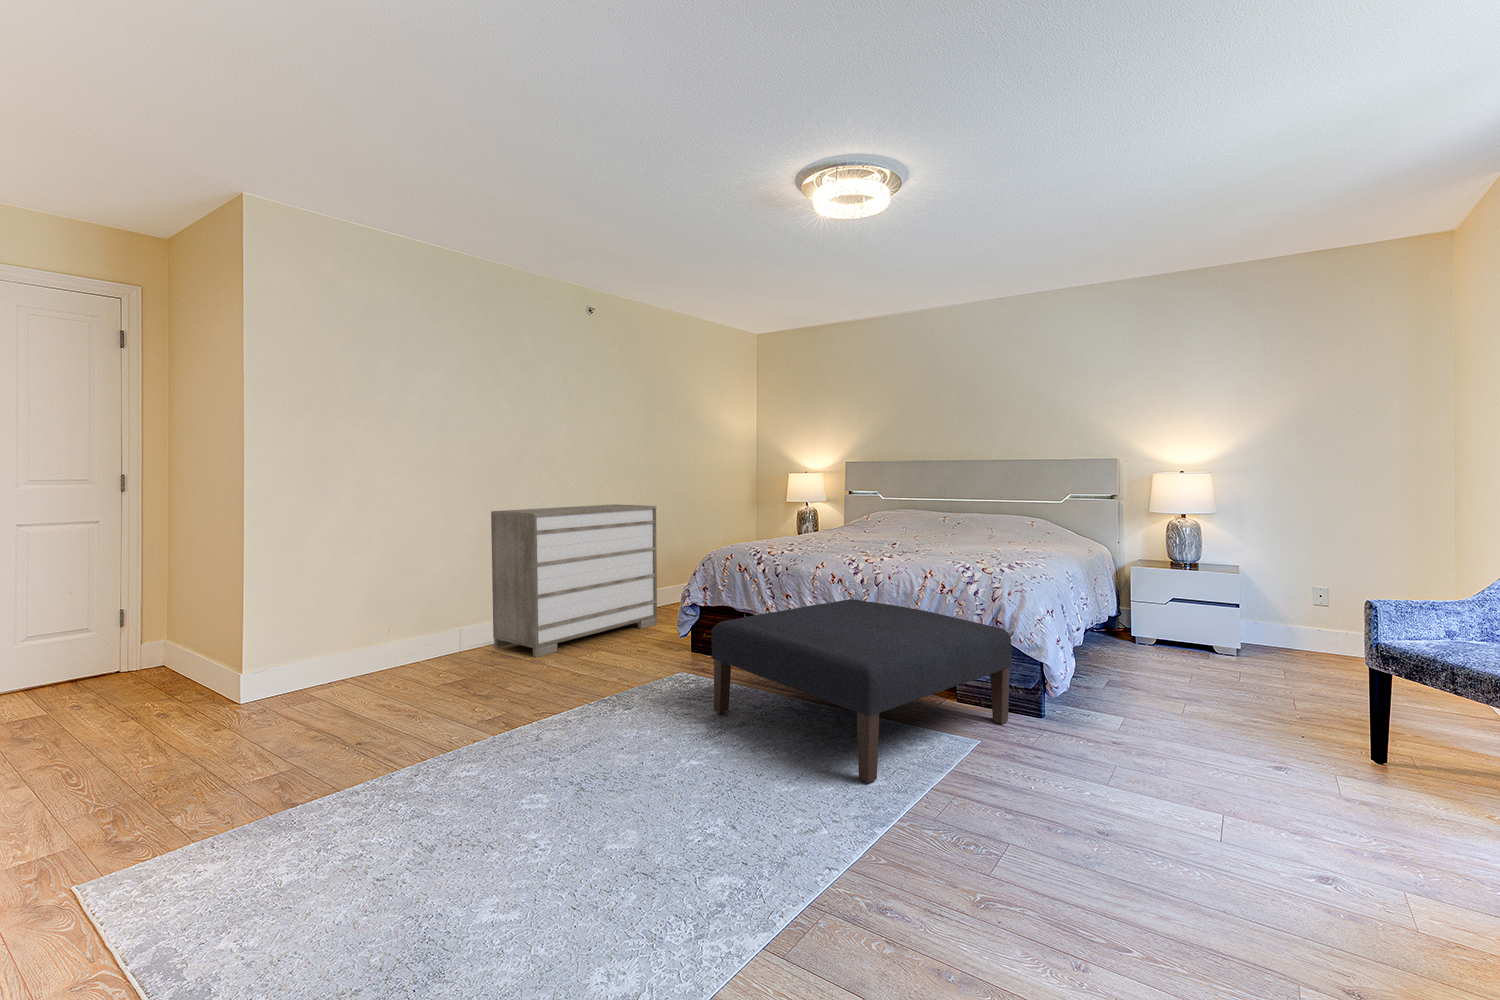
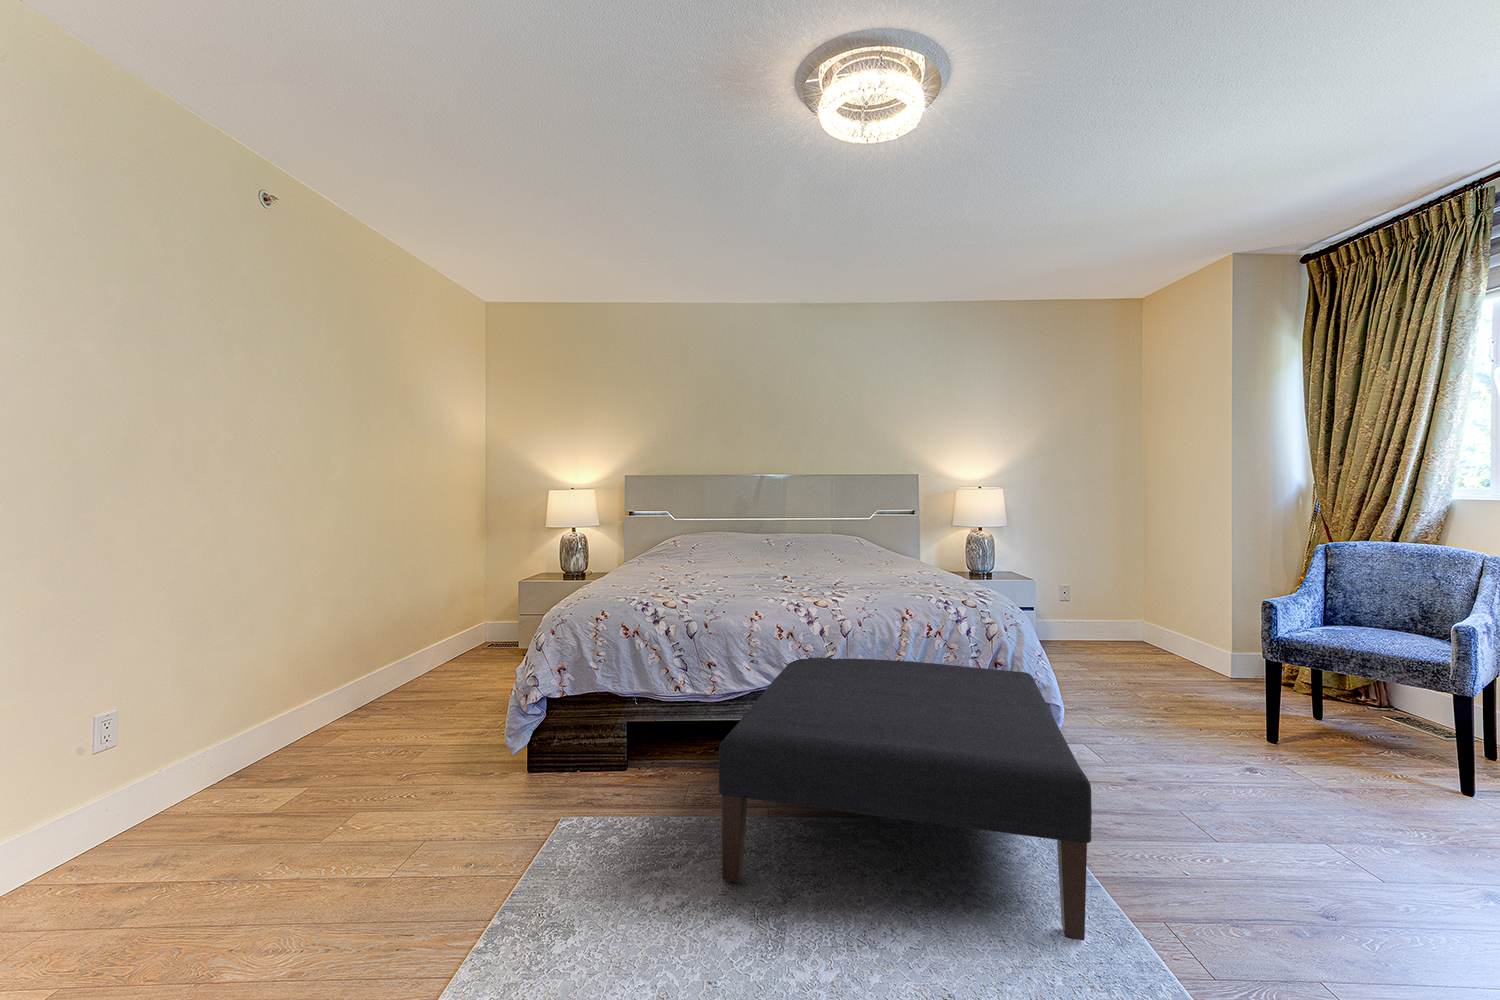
dresser: present [491,504,657,657] -> none [85,543,413,862]

